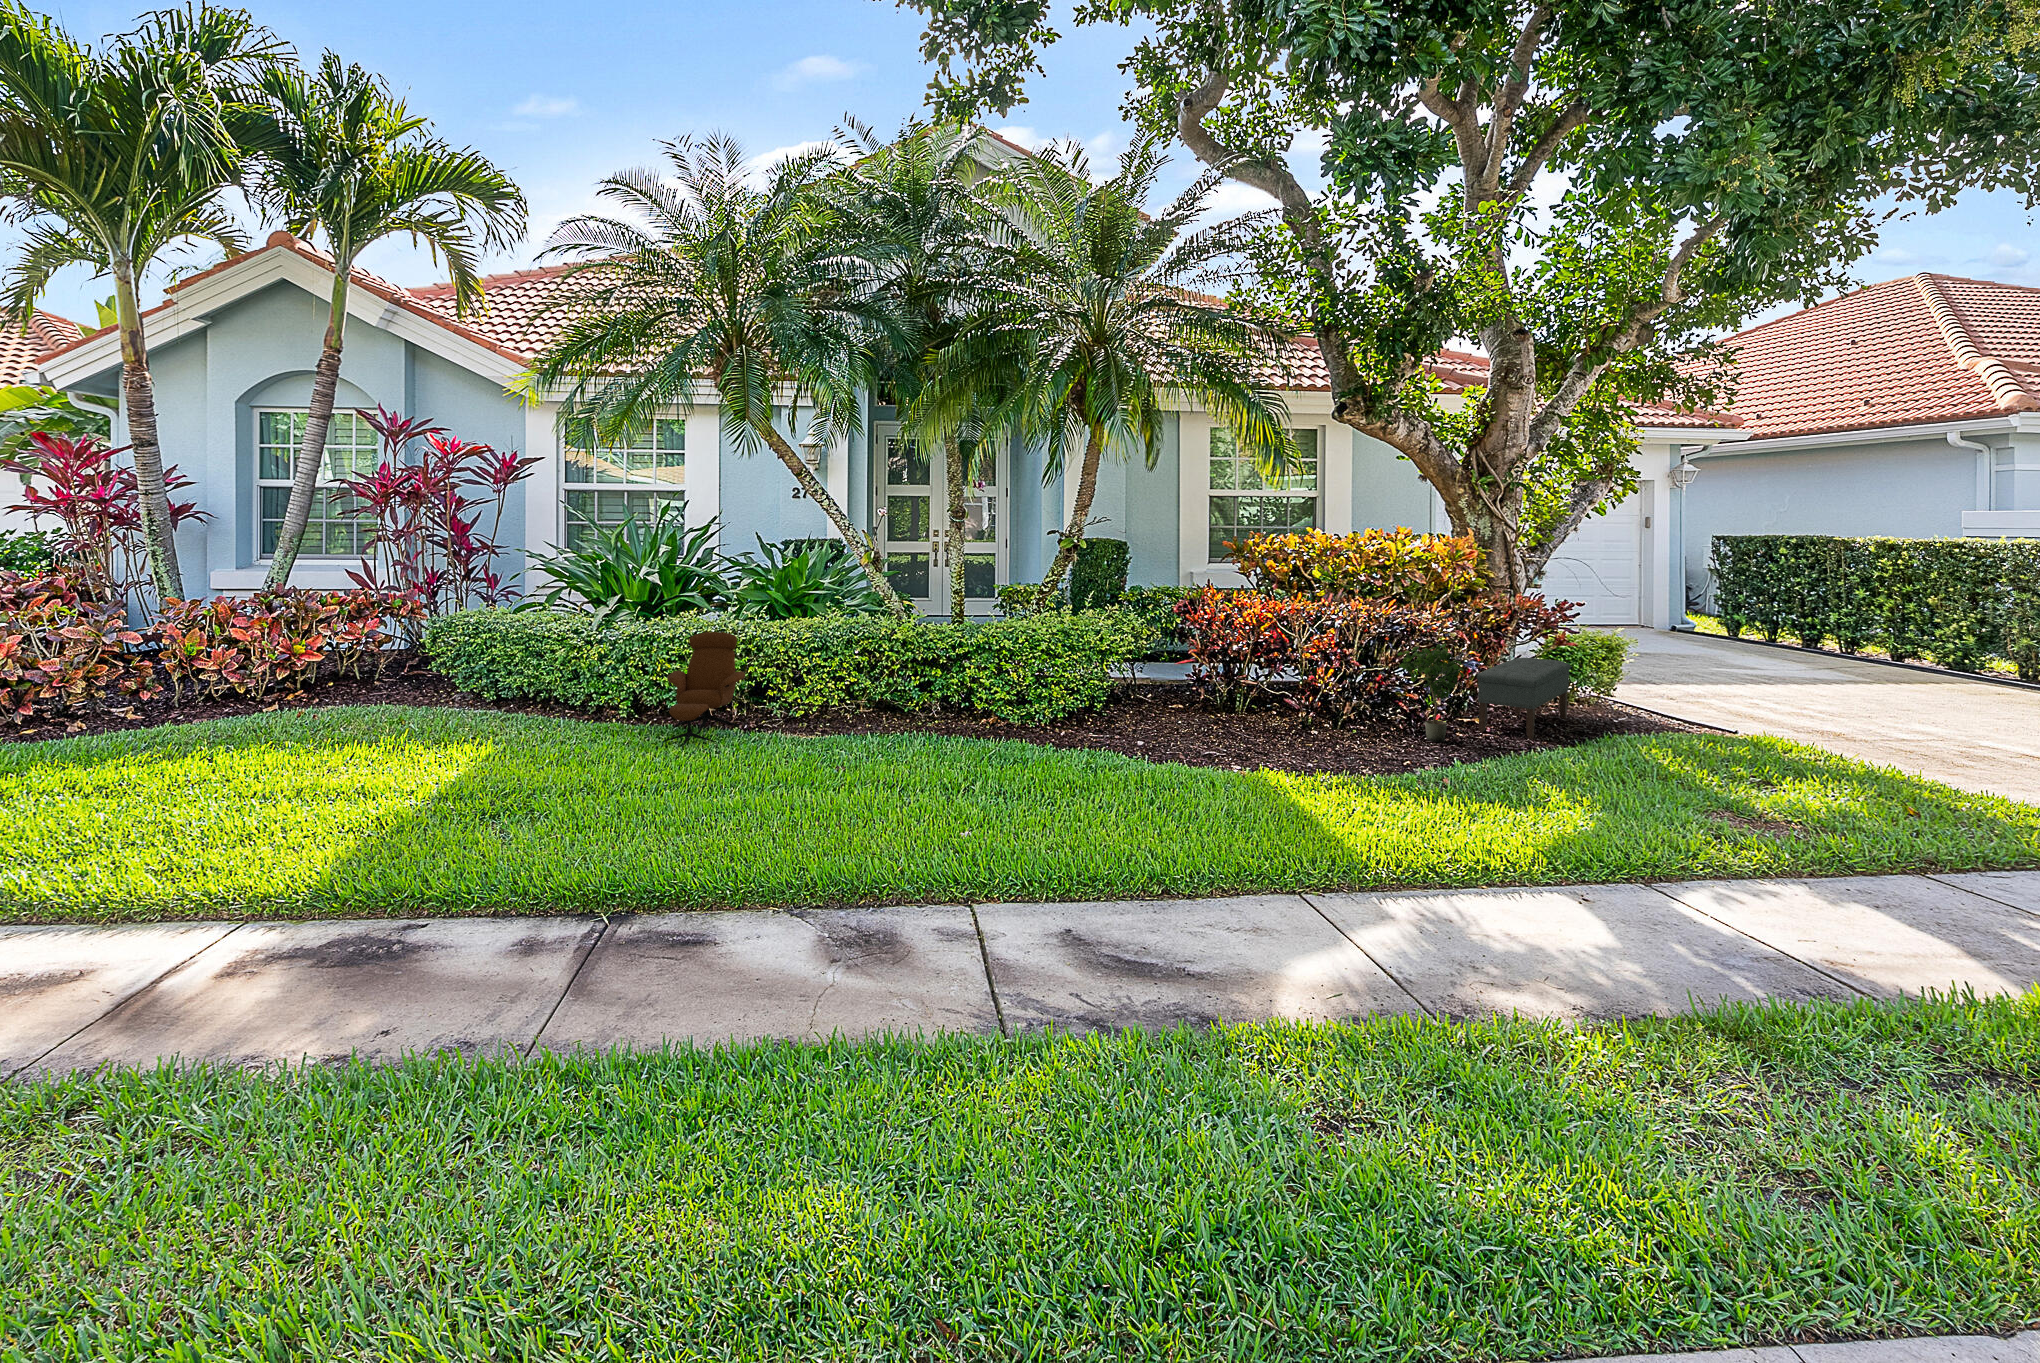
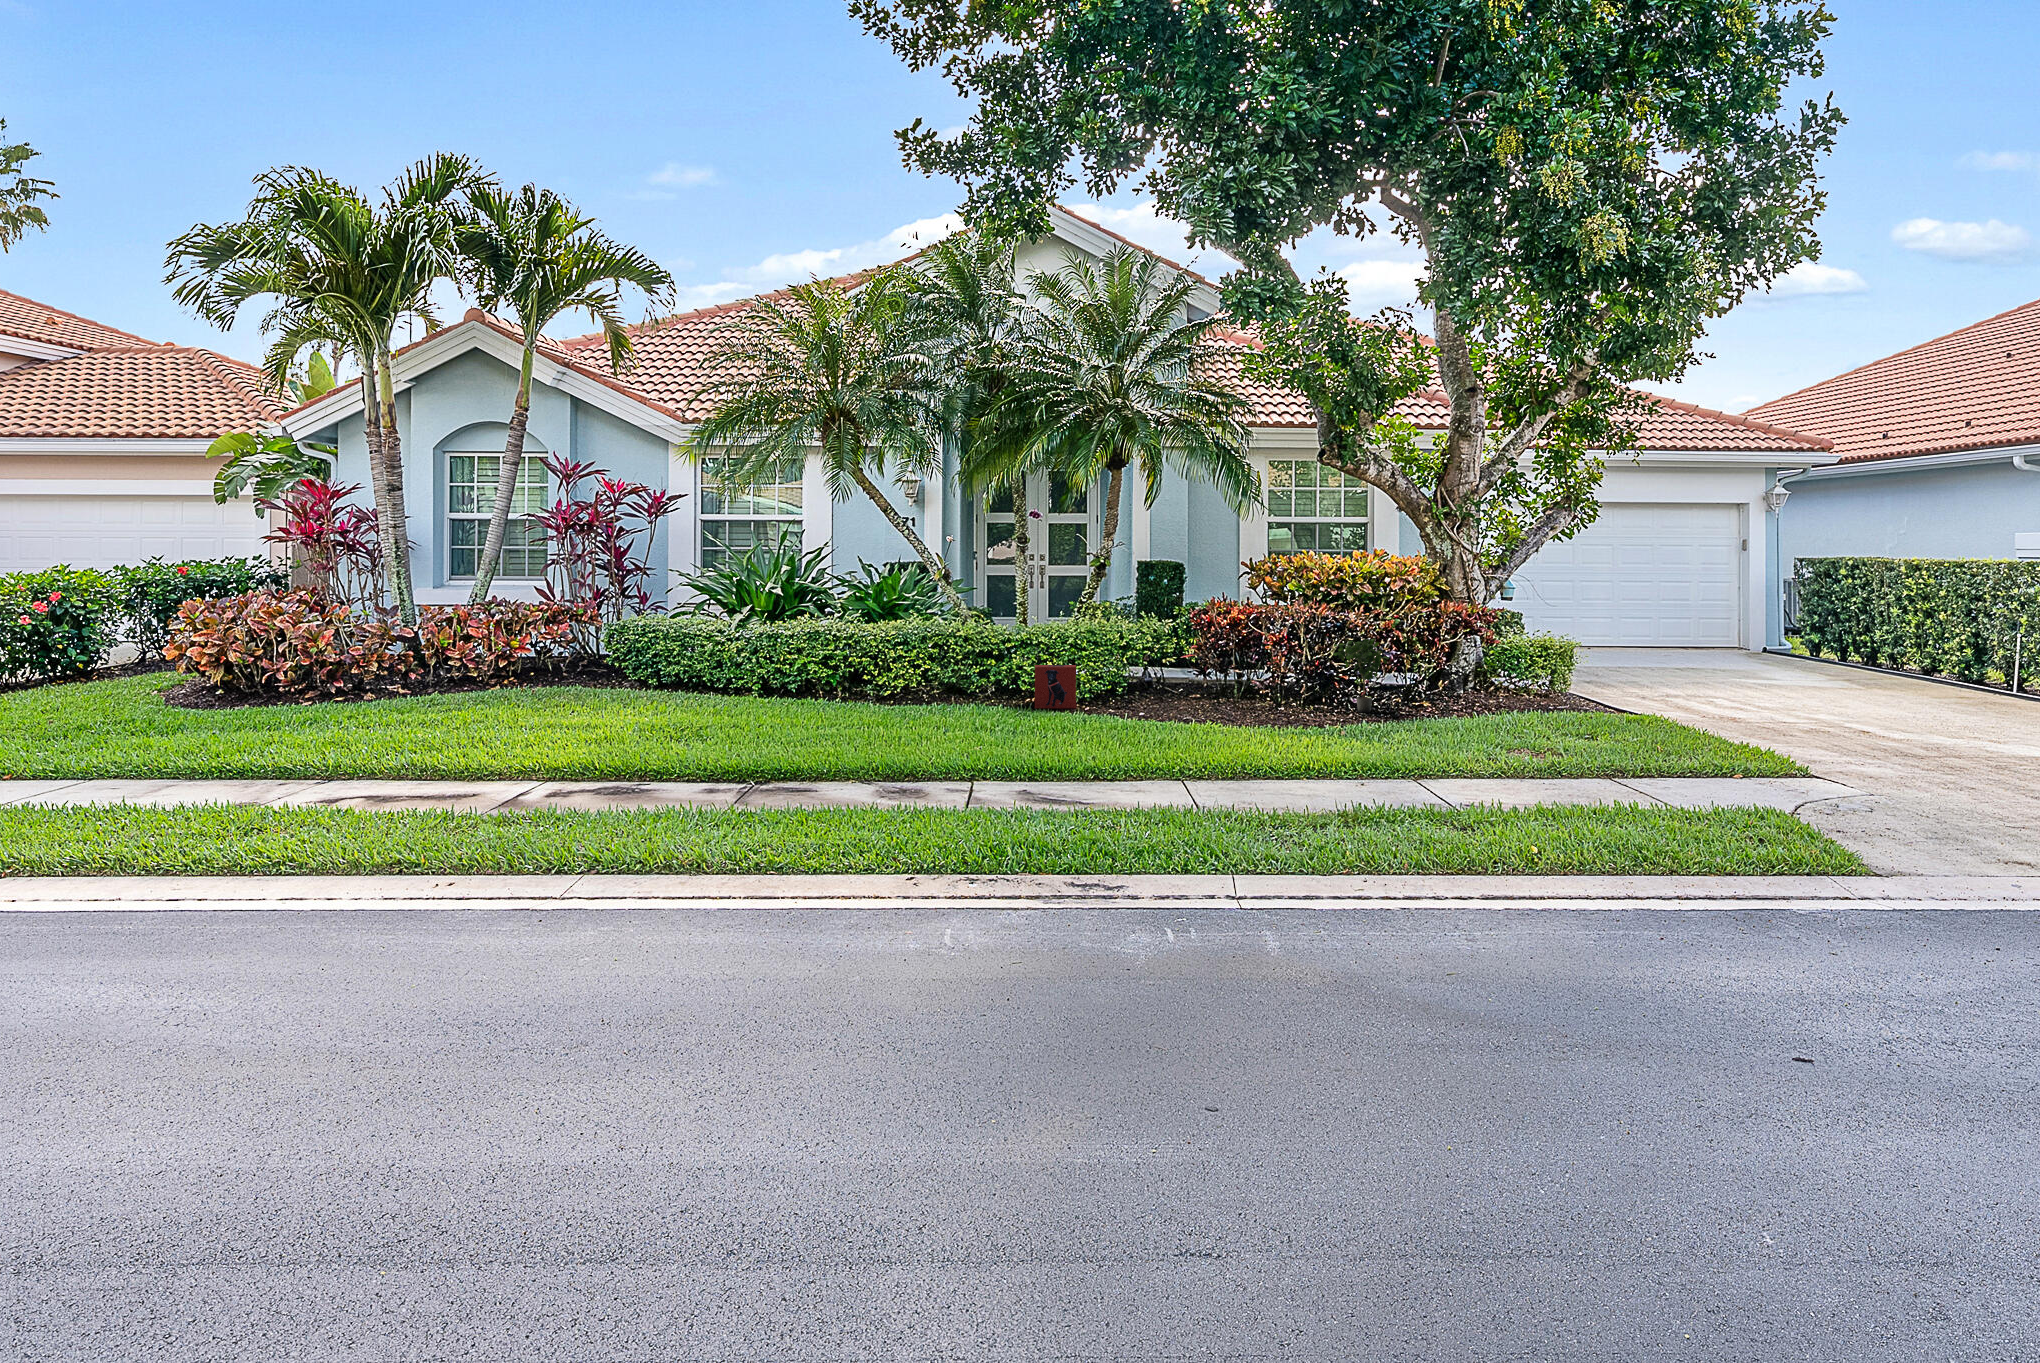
lounge chair: present [664,632,745,747] -> none [784,631,844,710]
bench: present [1477,657,1571,739] -> none [1406,654,1497,712]
storage box: none [999,674,1061,739] -> present [1035,665,1076,708]

